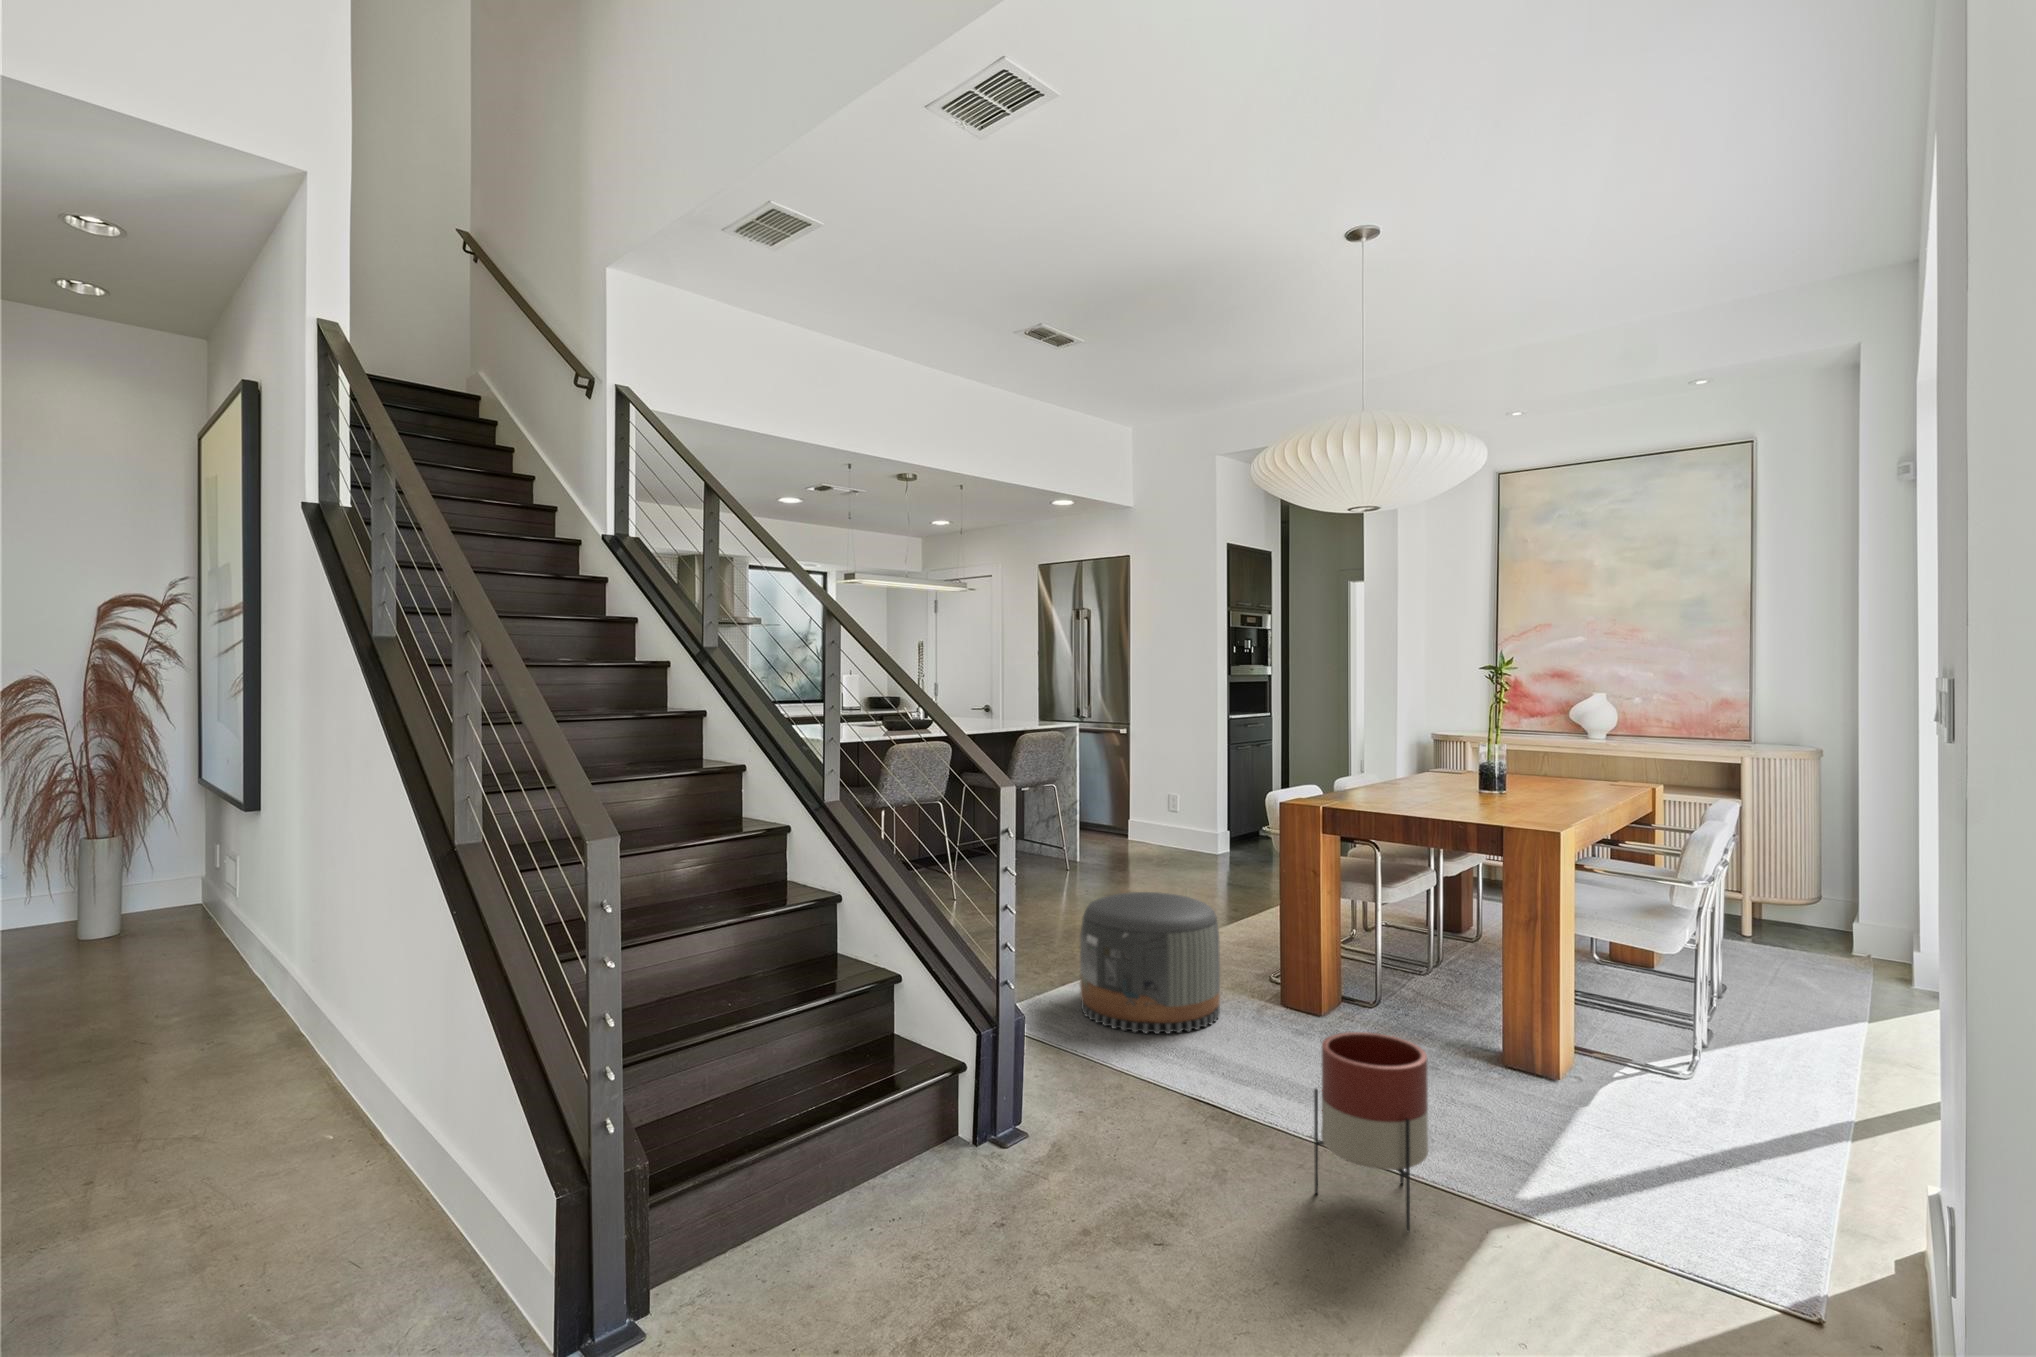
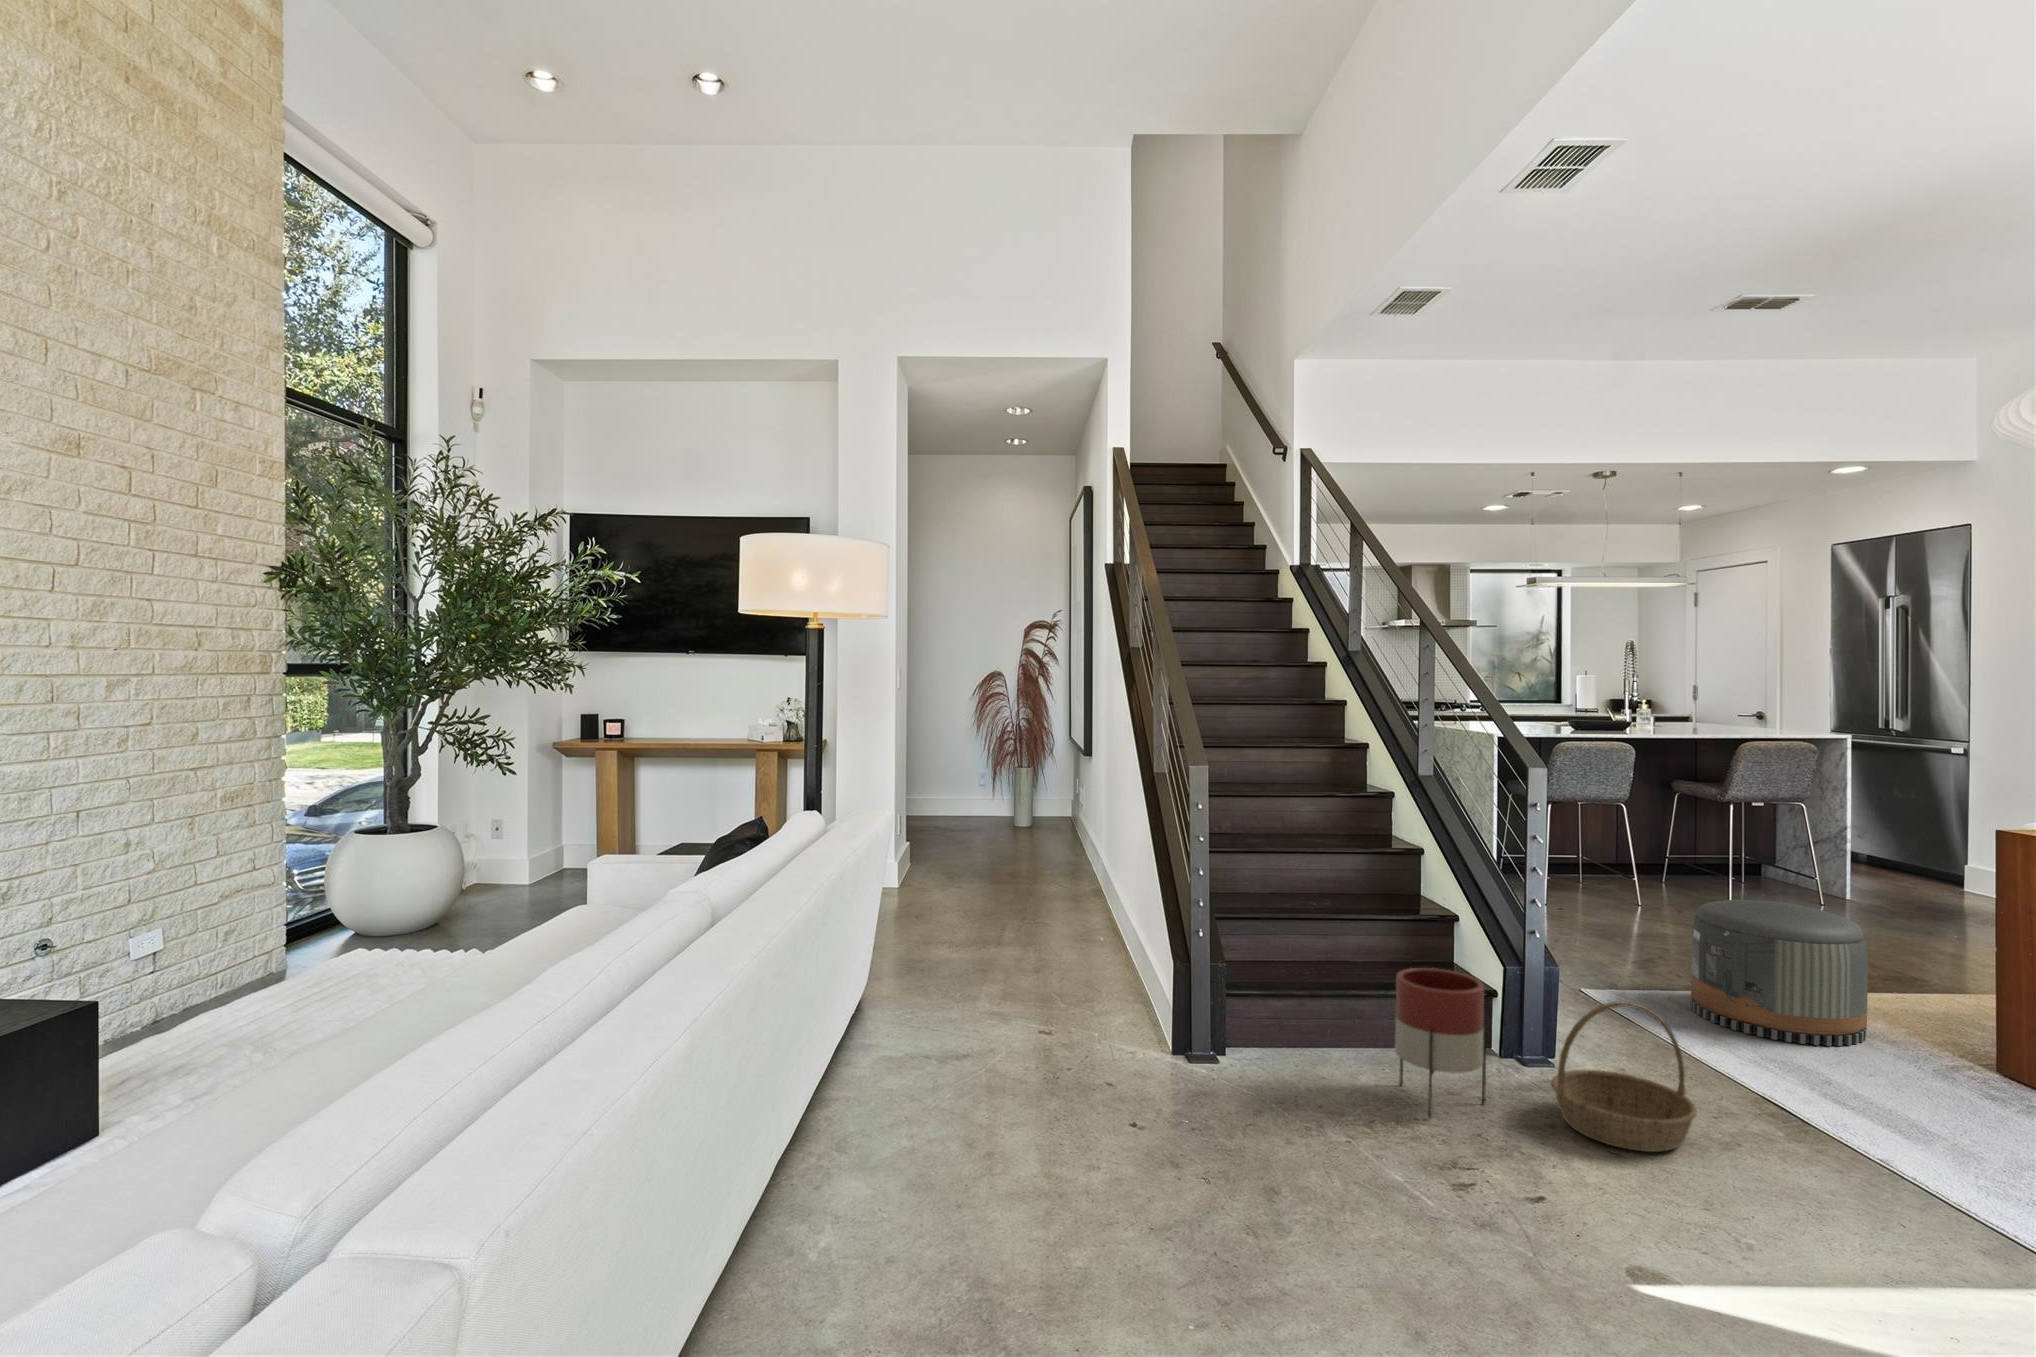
planter: present [1314,1032,1428,1232] -> present [1395,968,1487,1118]
basket: none [1089,1059,1241,1248] -> present [1551,1001,1697,1152]

